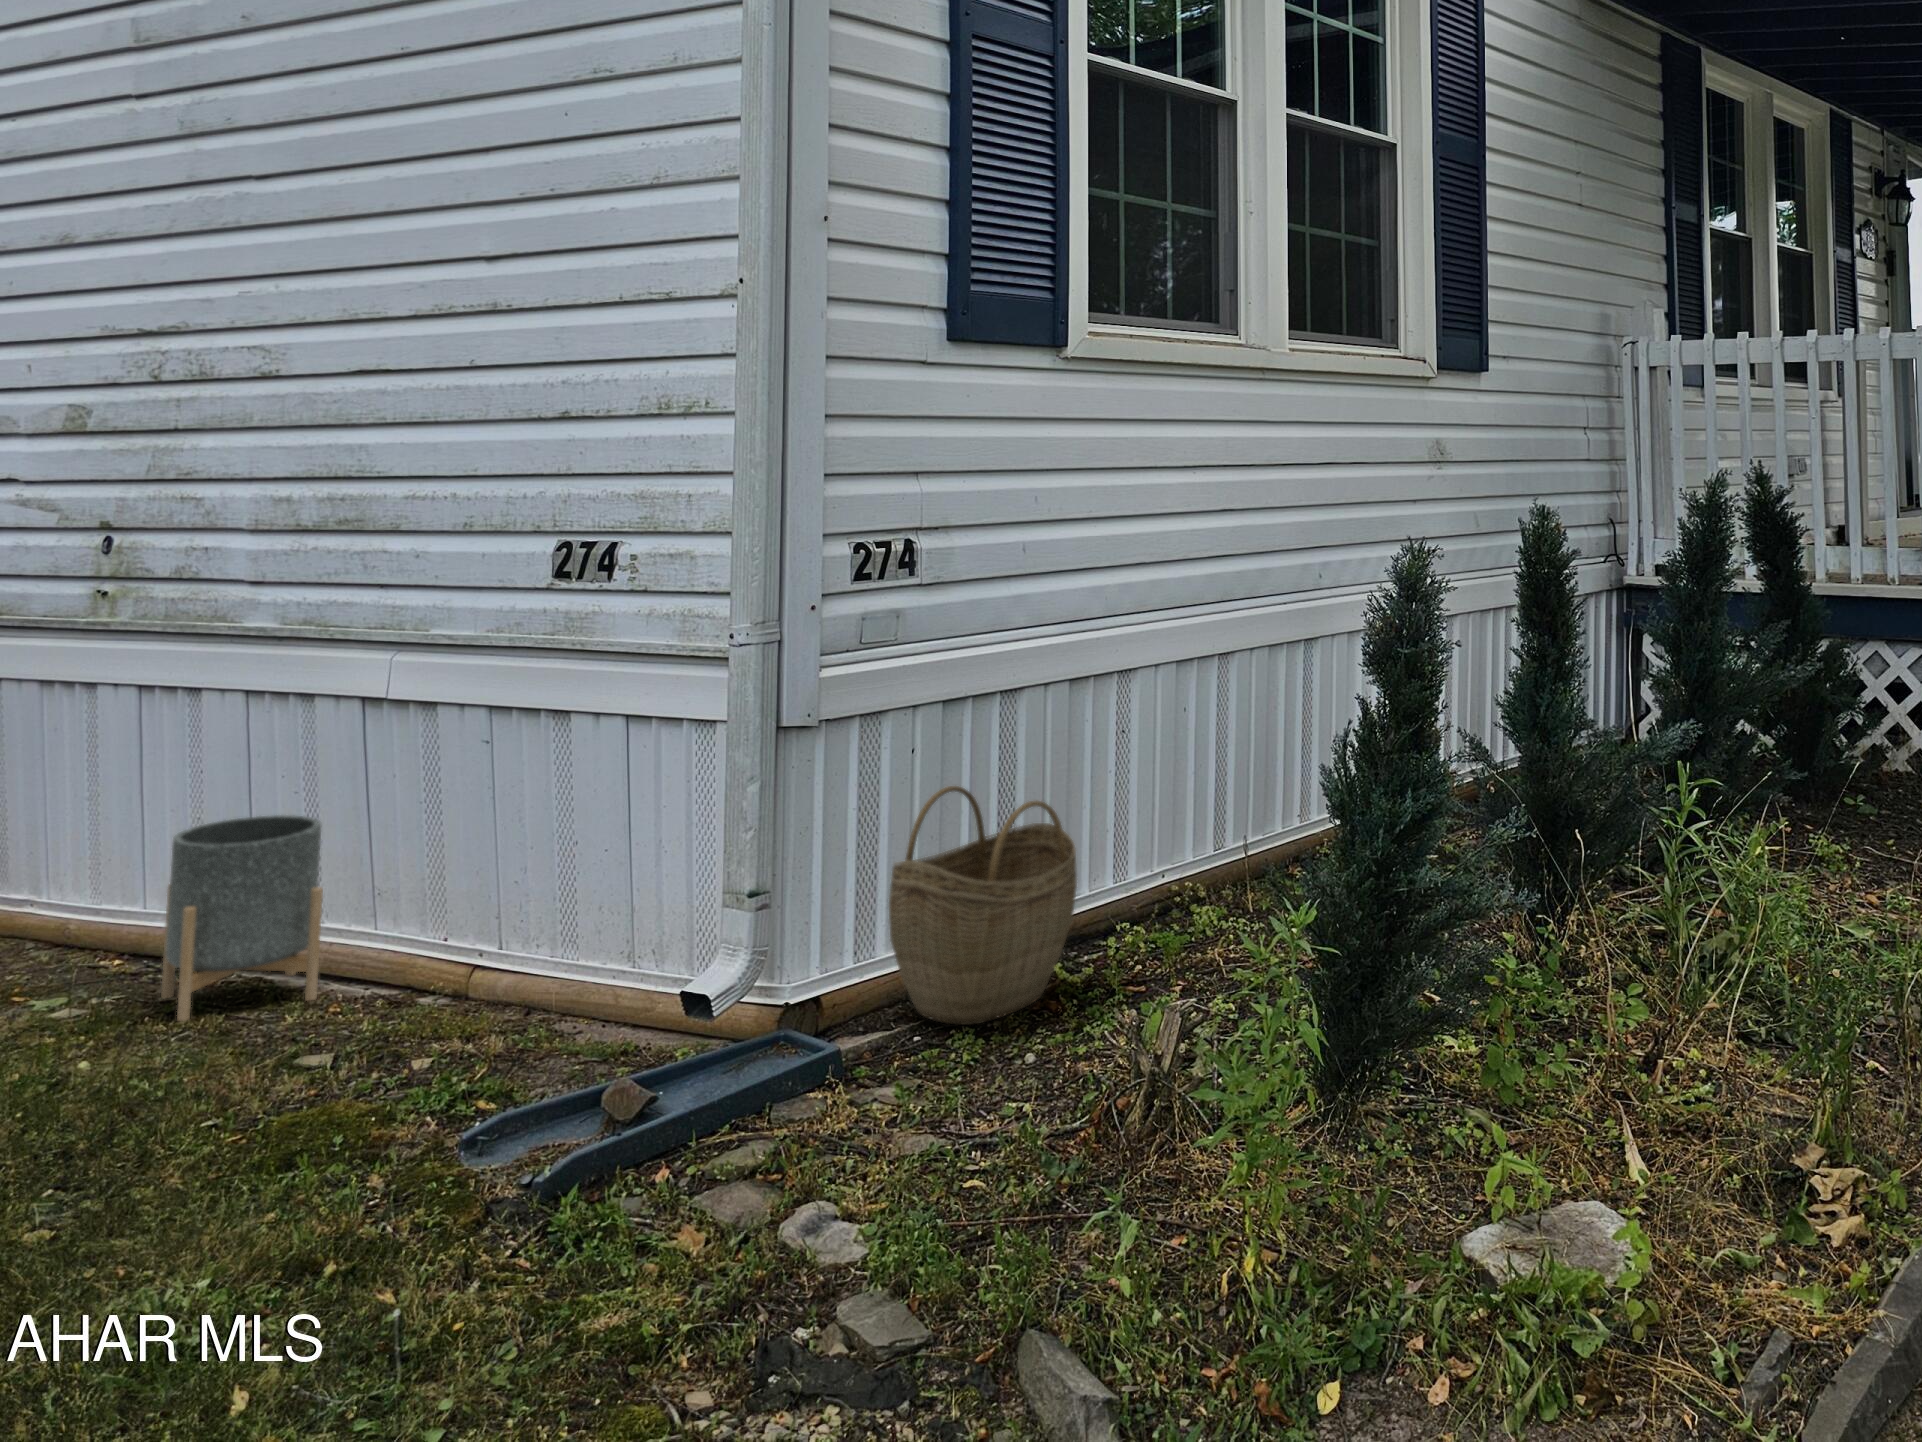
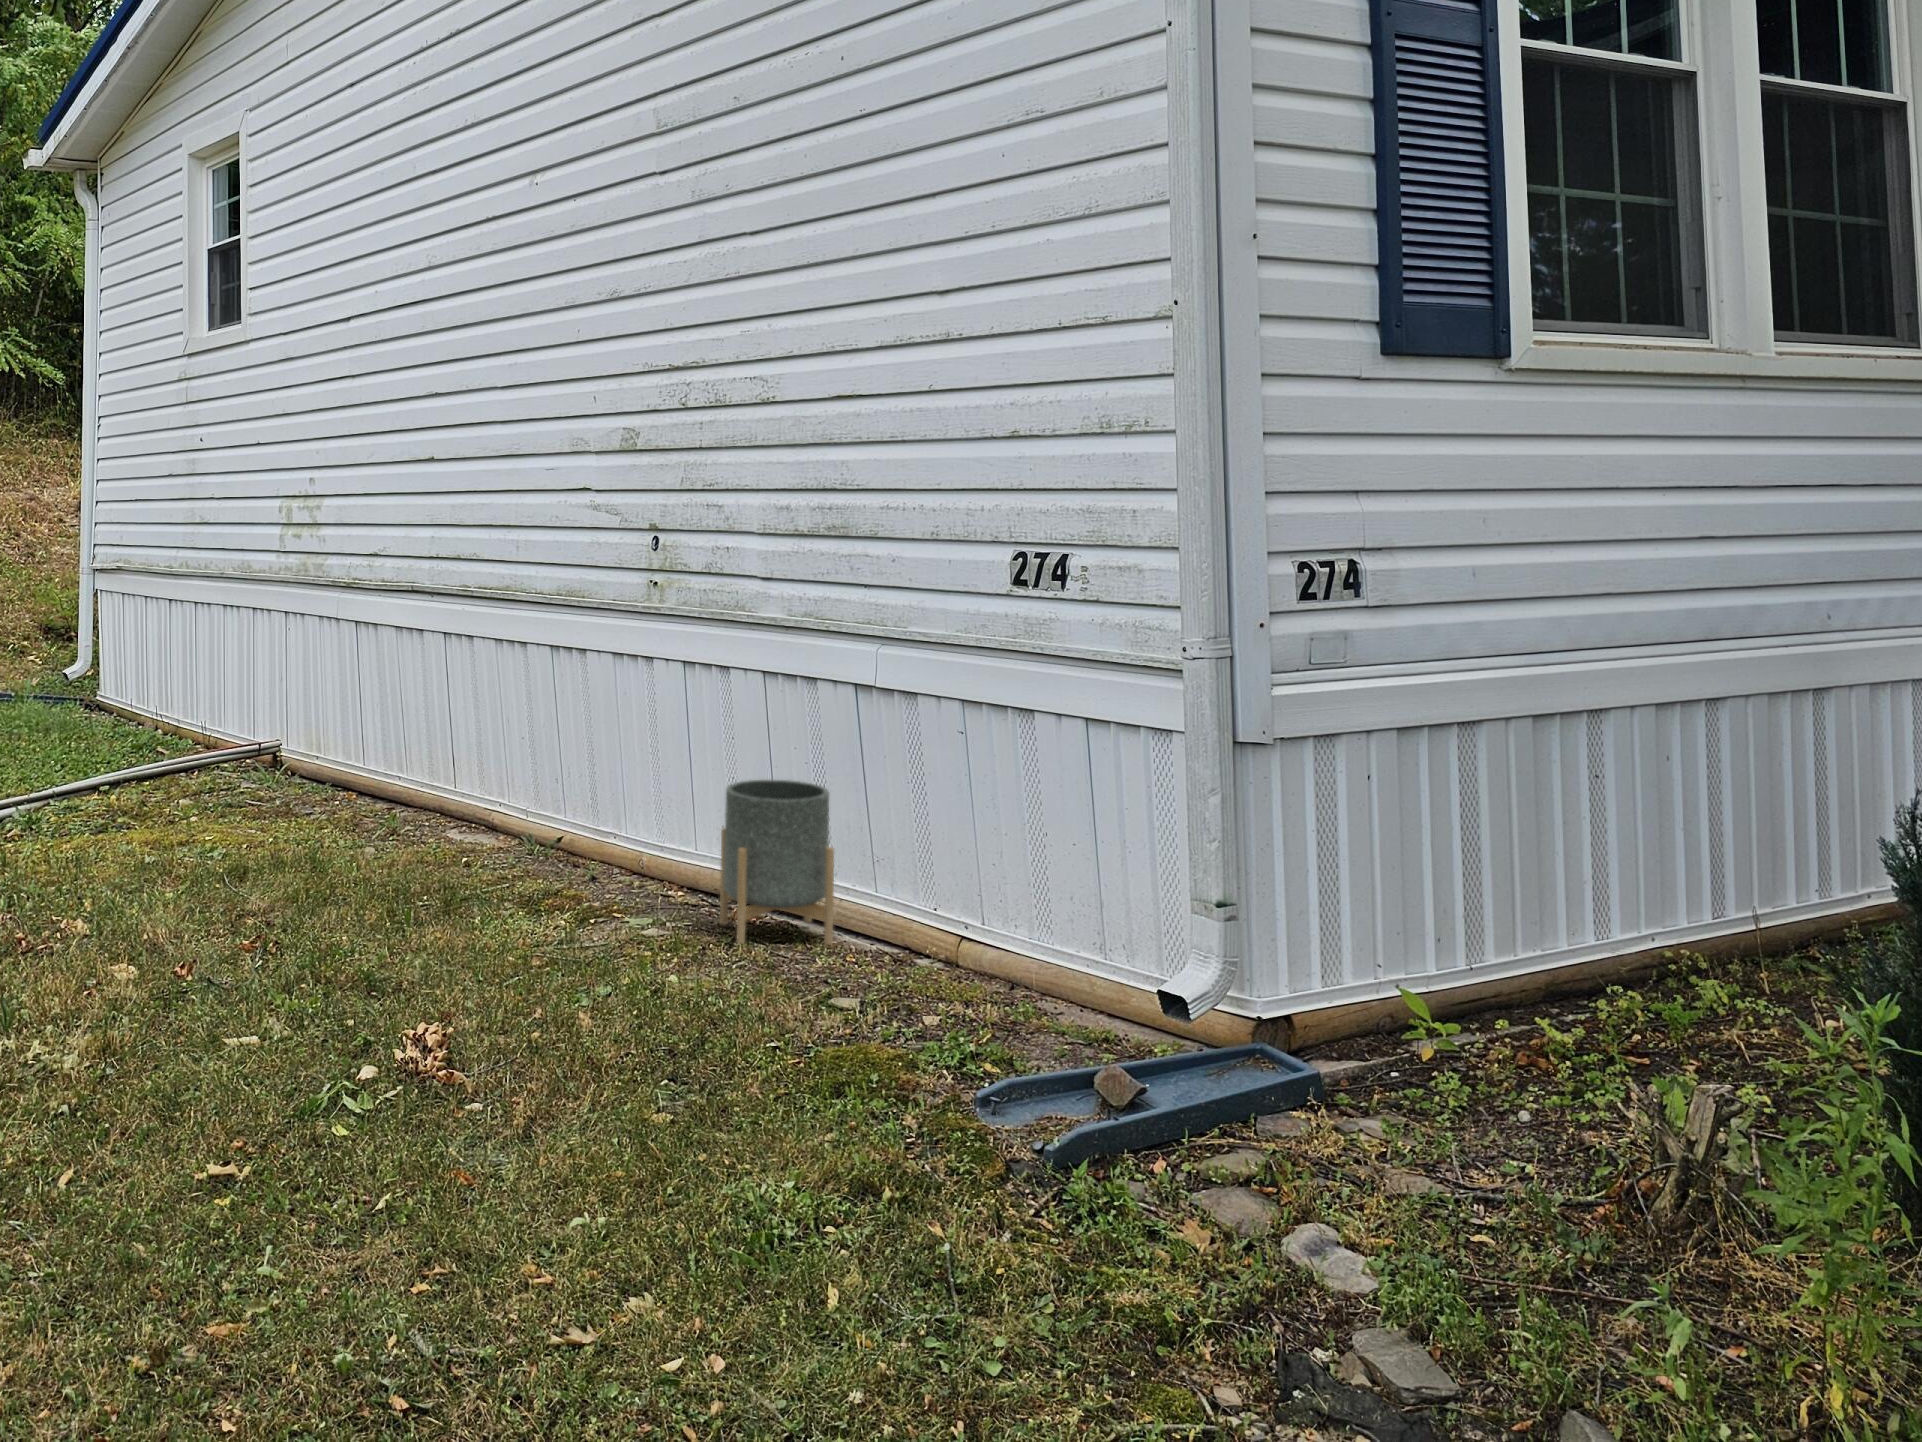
woven basket: present [889,786,1077,1025] -> none [1352,823,1557,1079]

